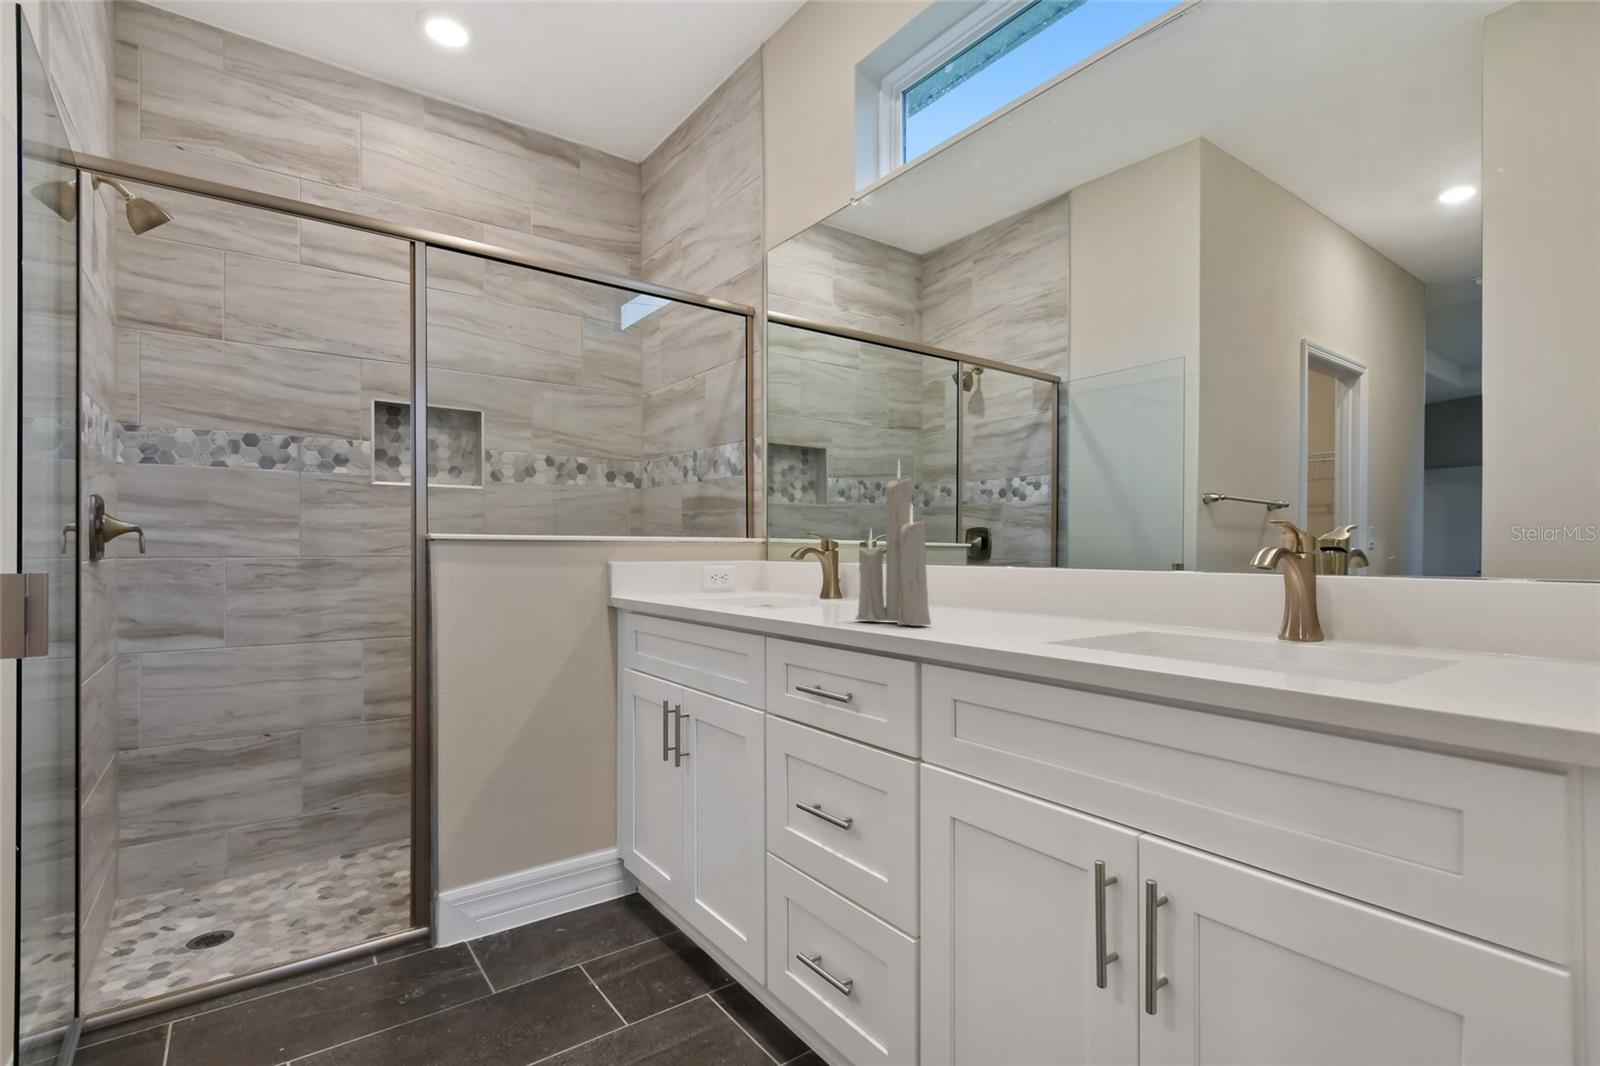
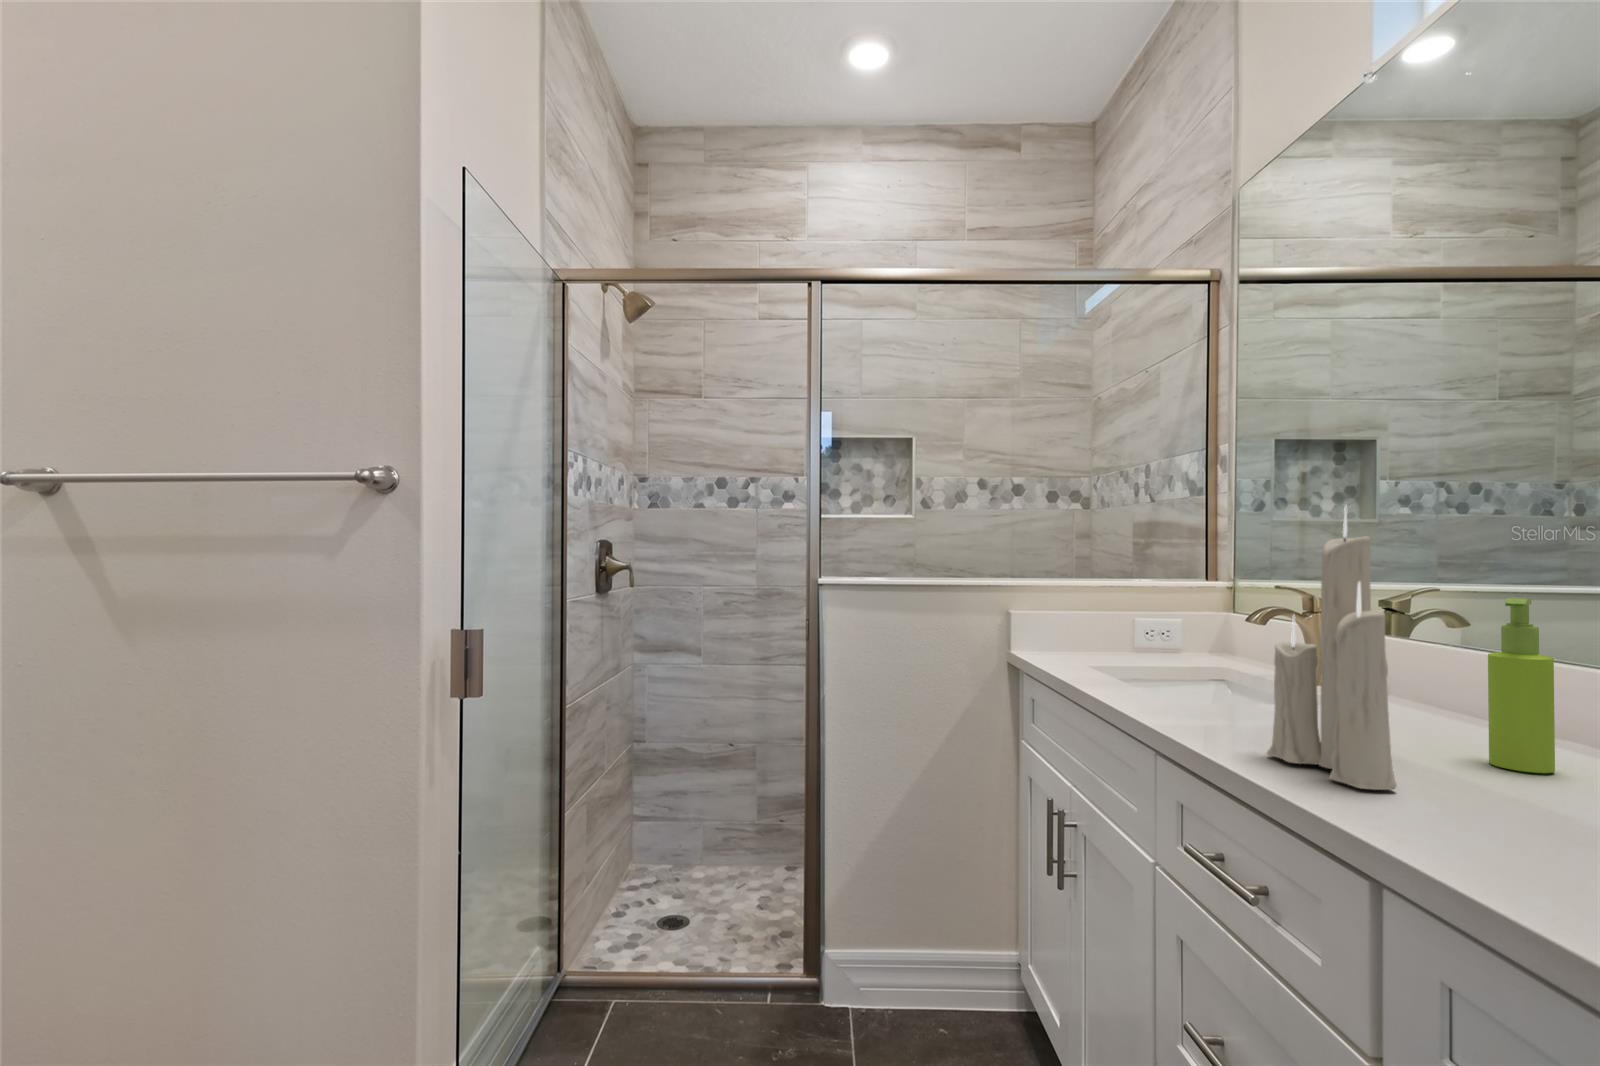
soap dispenser: none [951,520,981,618] -> present [1488,598,1555,773]

